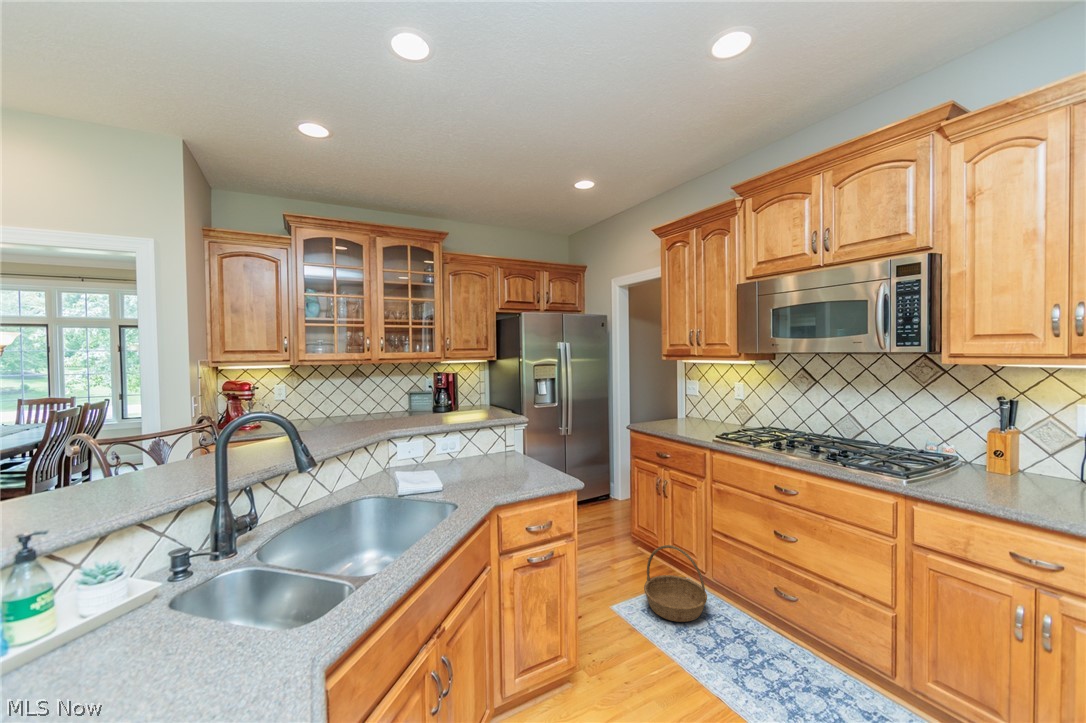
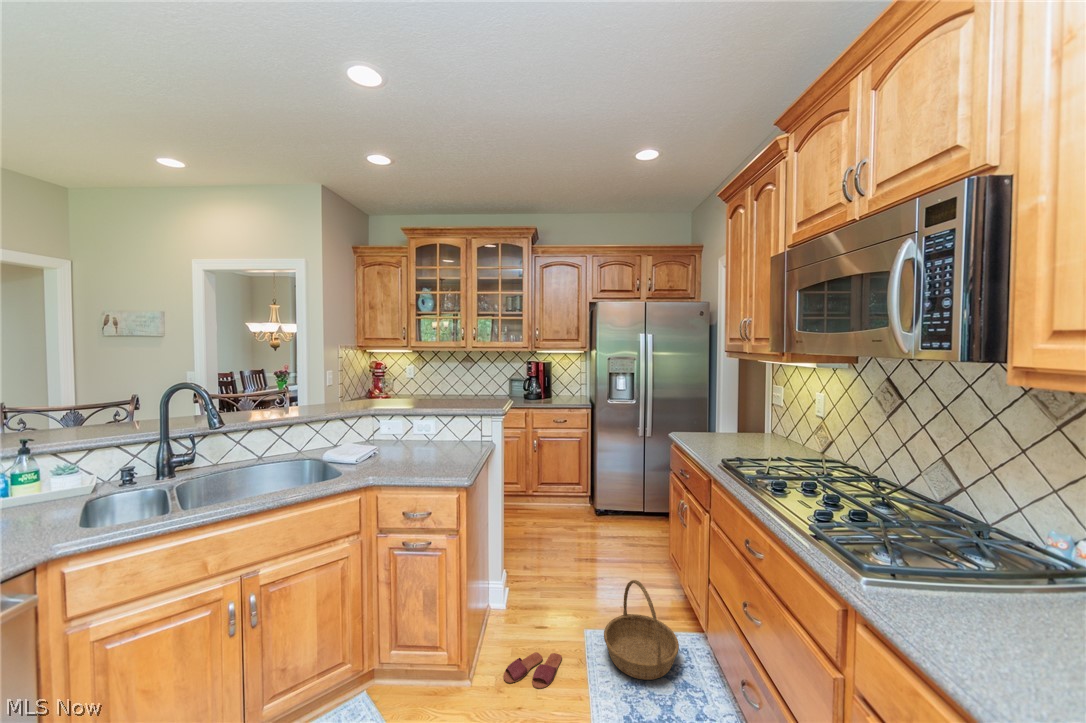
slippers: none [599,630,641,669] -> present [504,652,562,689]

